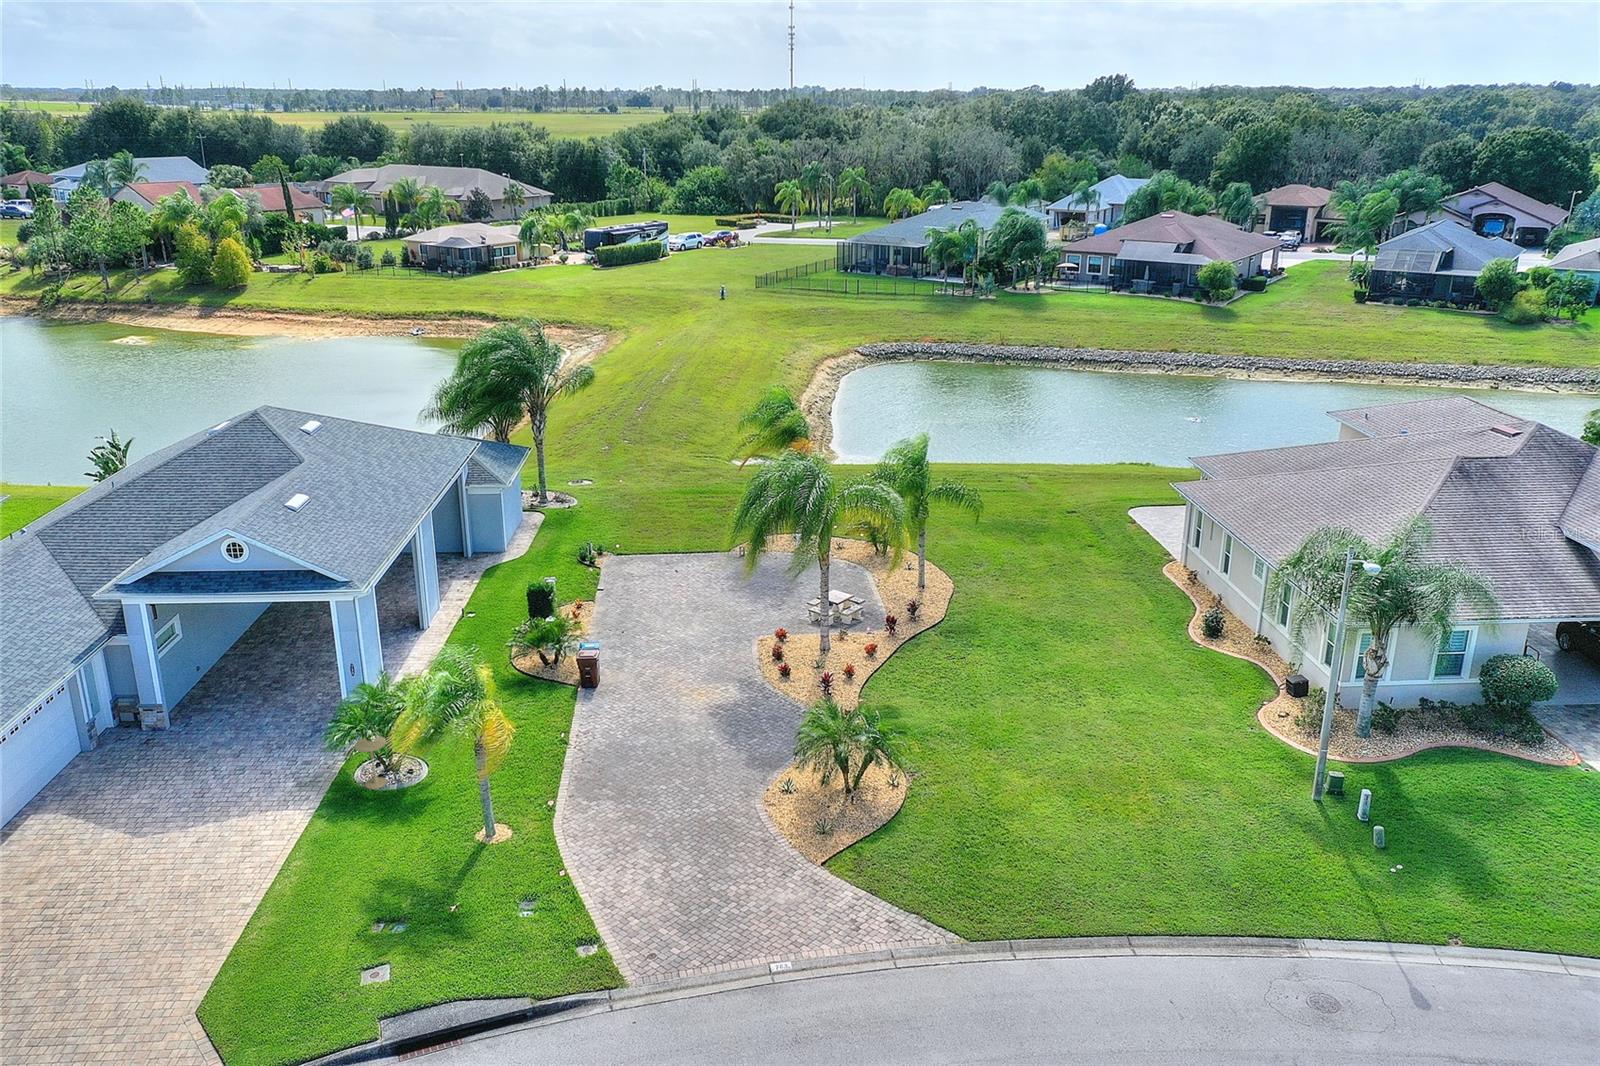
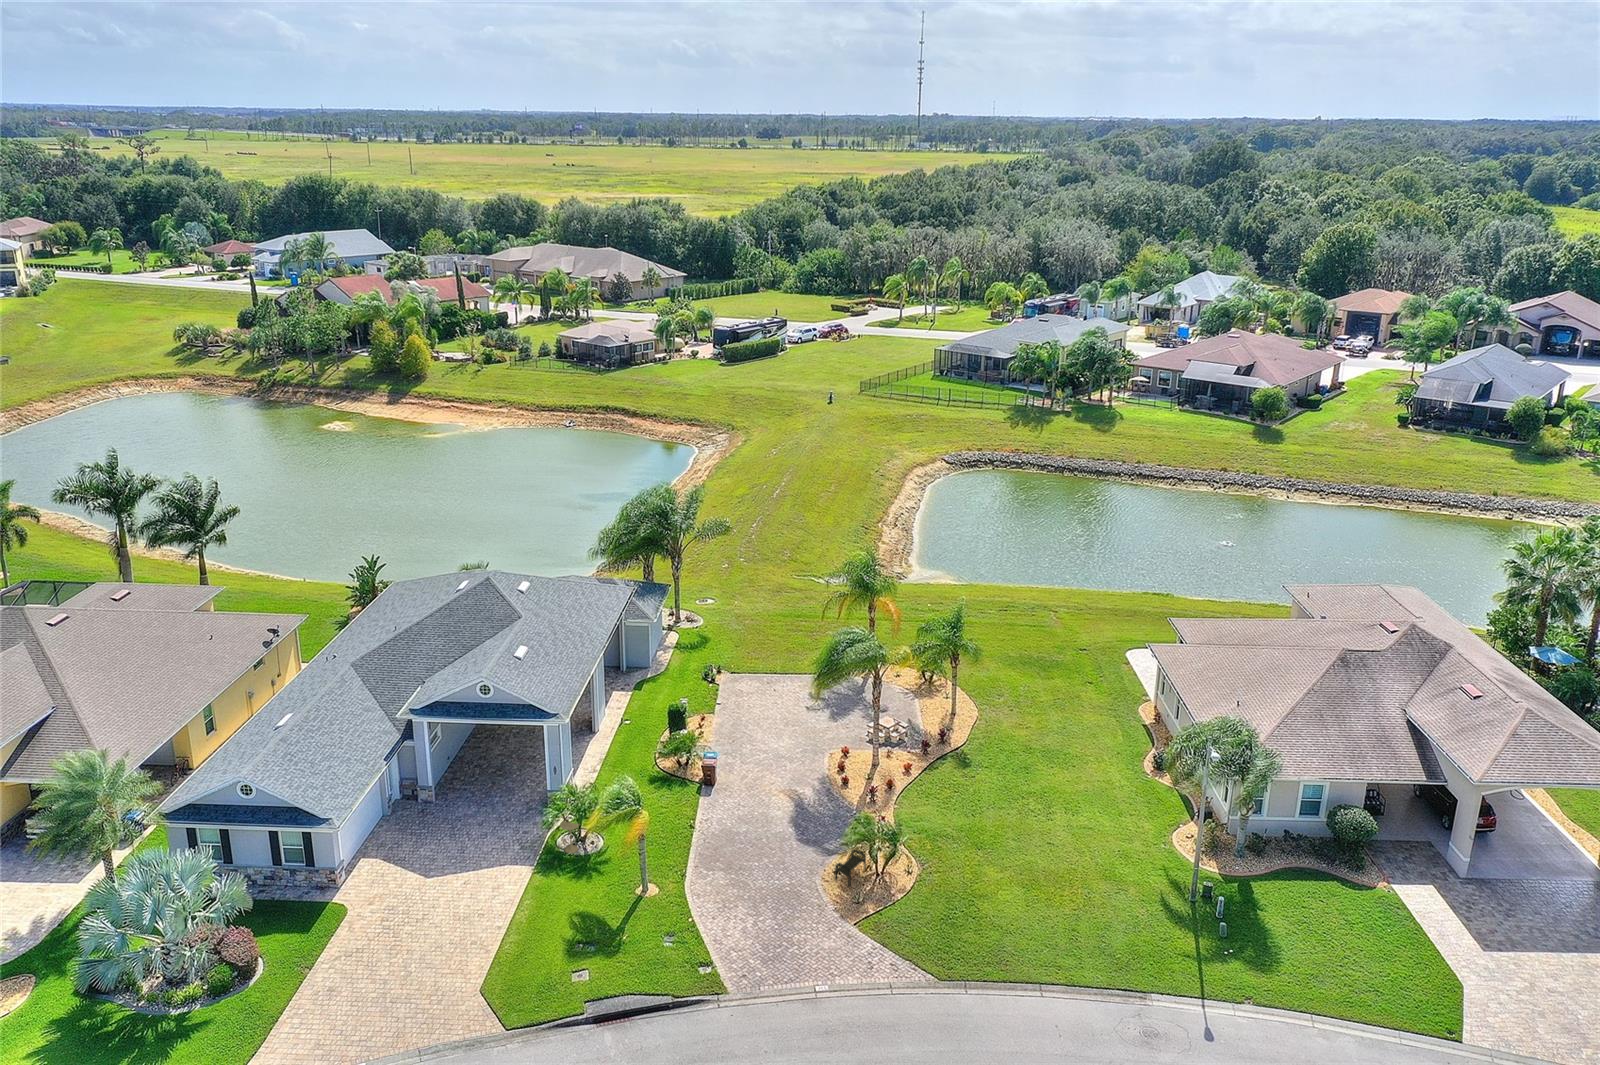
bench: none [786,756,833,812] -> present [834,850,866,887]

